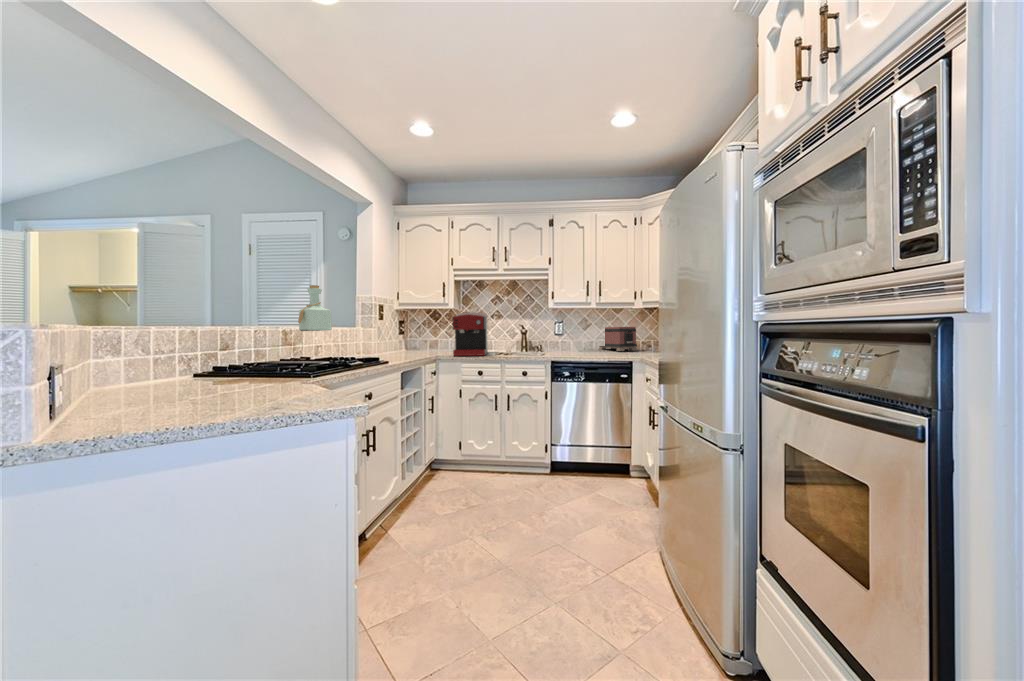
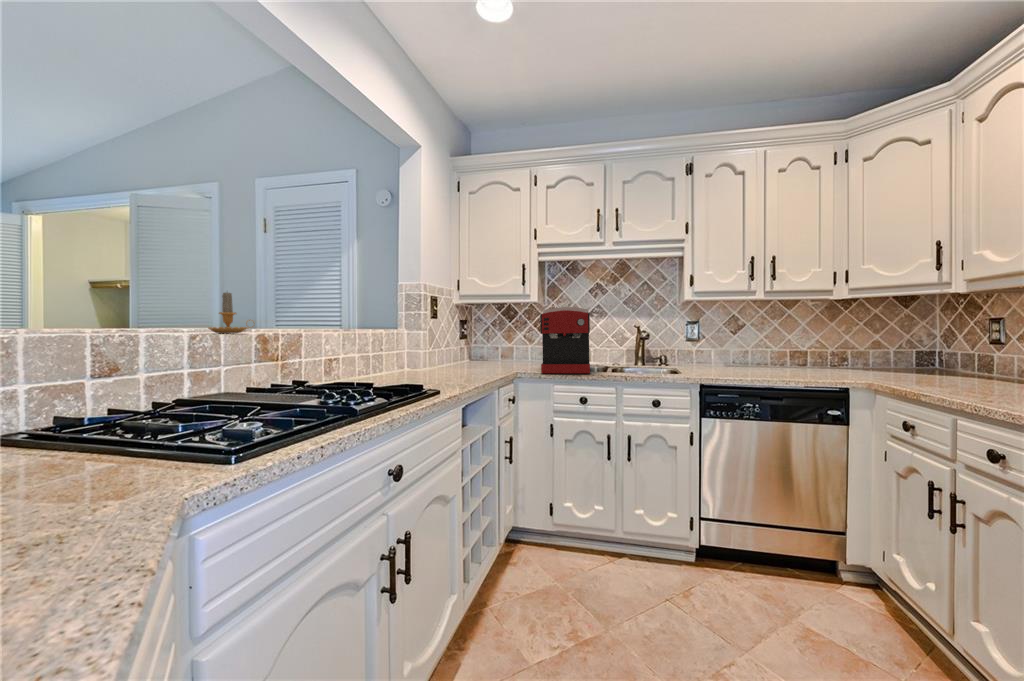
bottle: present [298,285,332,331] -> none [306,263,358,336]
candle: none [228,301,258,329] -> present [208,292,253,334]
toaster: present [599,327,637,351] -> none [754,328,829,367]

